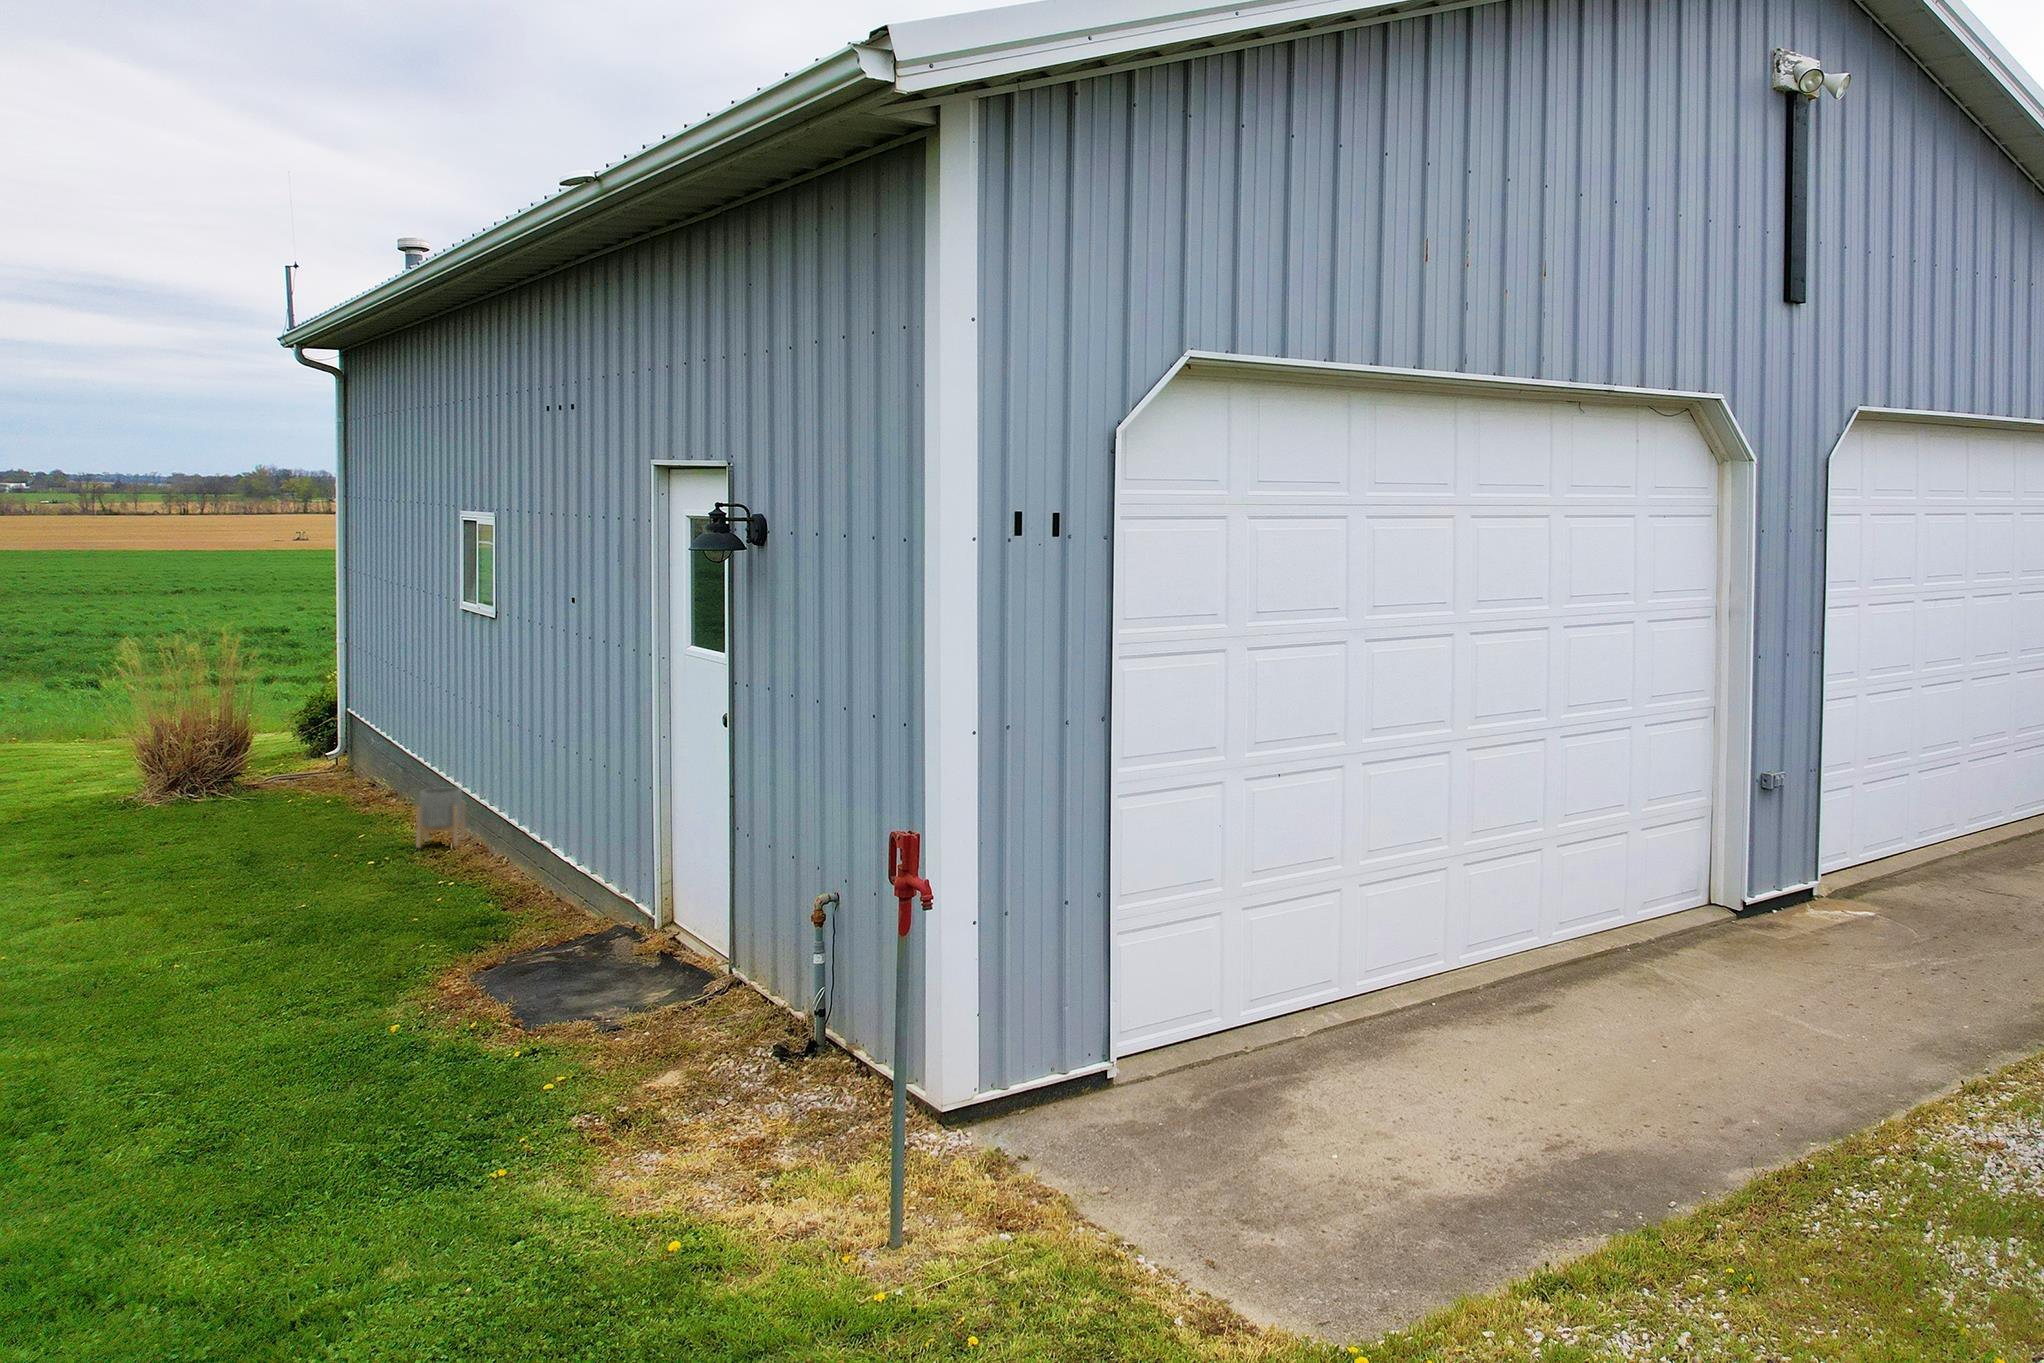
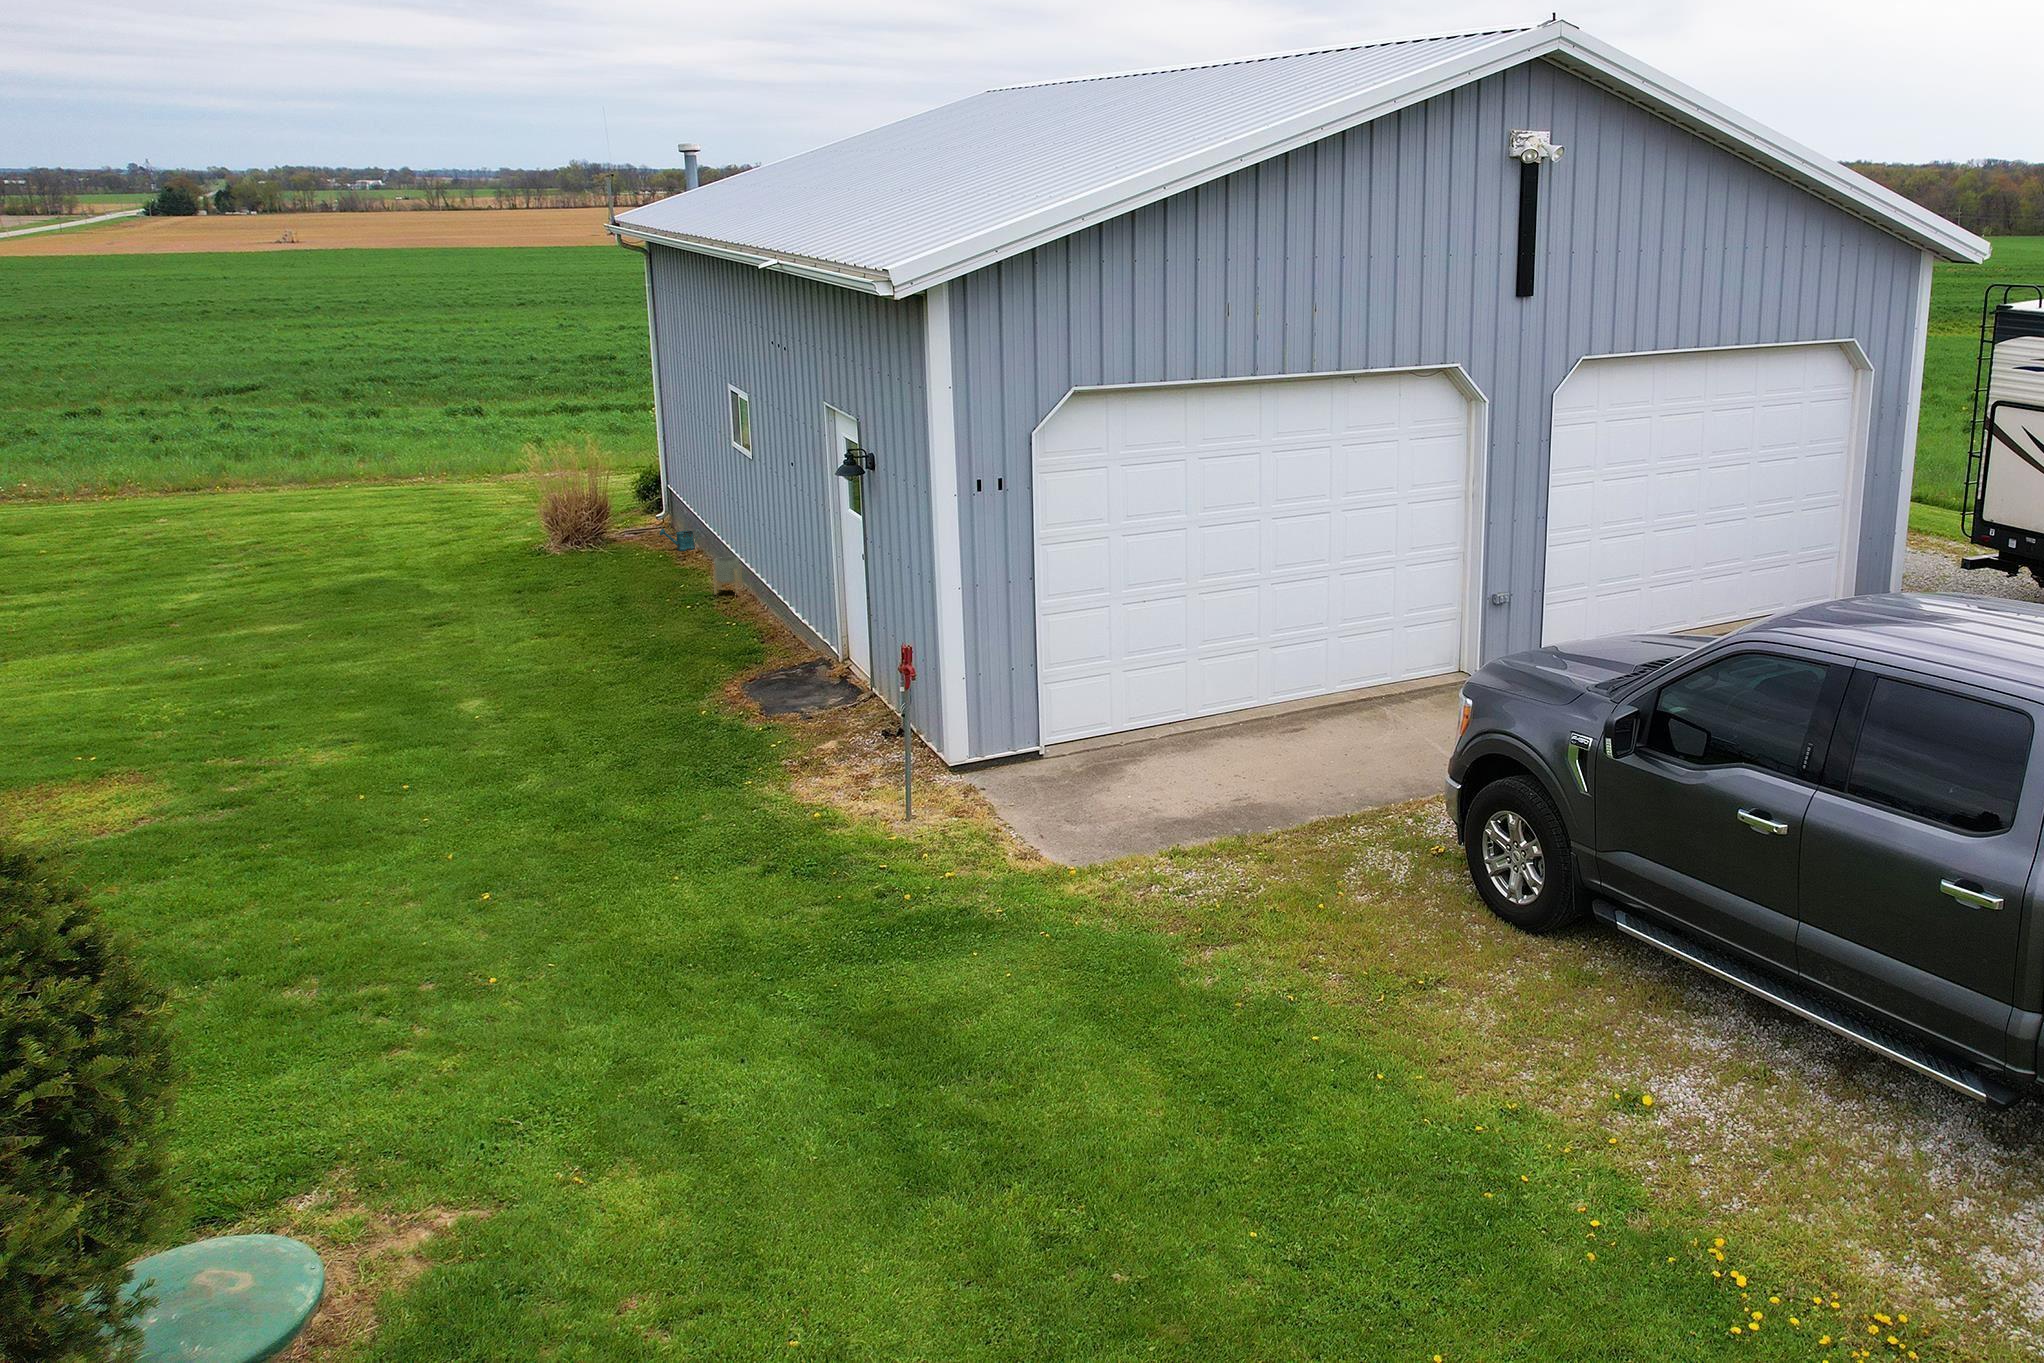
watering can: none [329,760,393,797] -> present [660,527,698,551]

